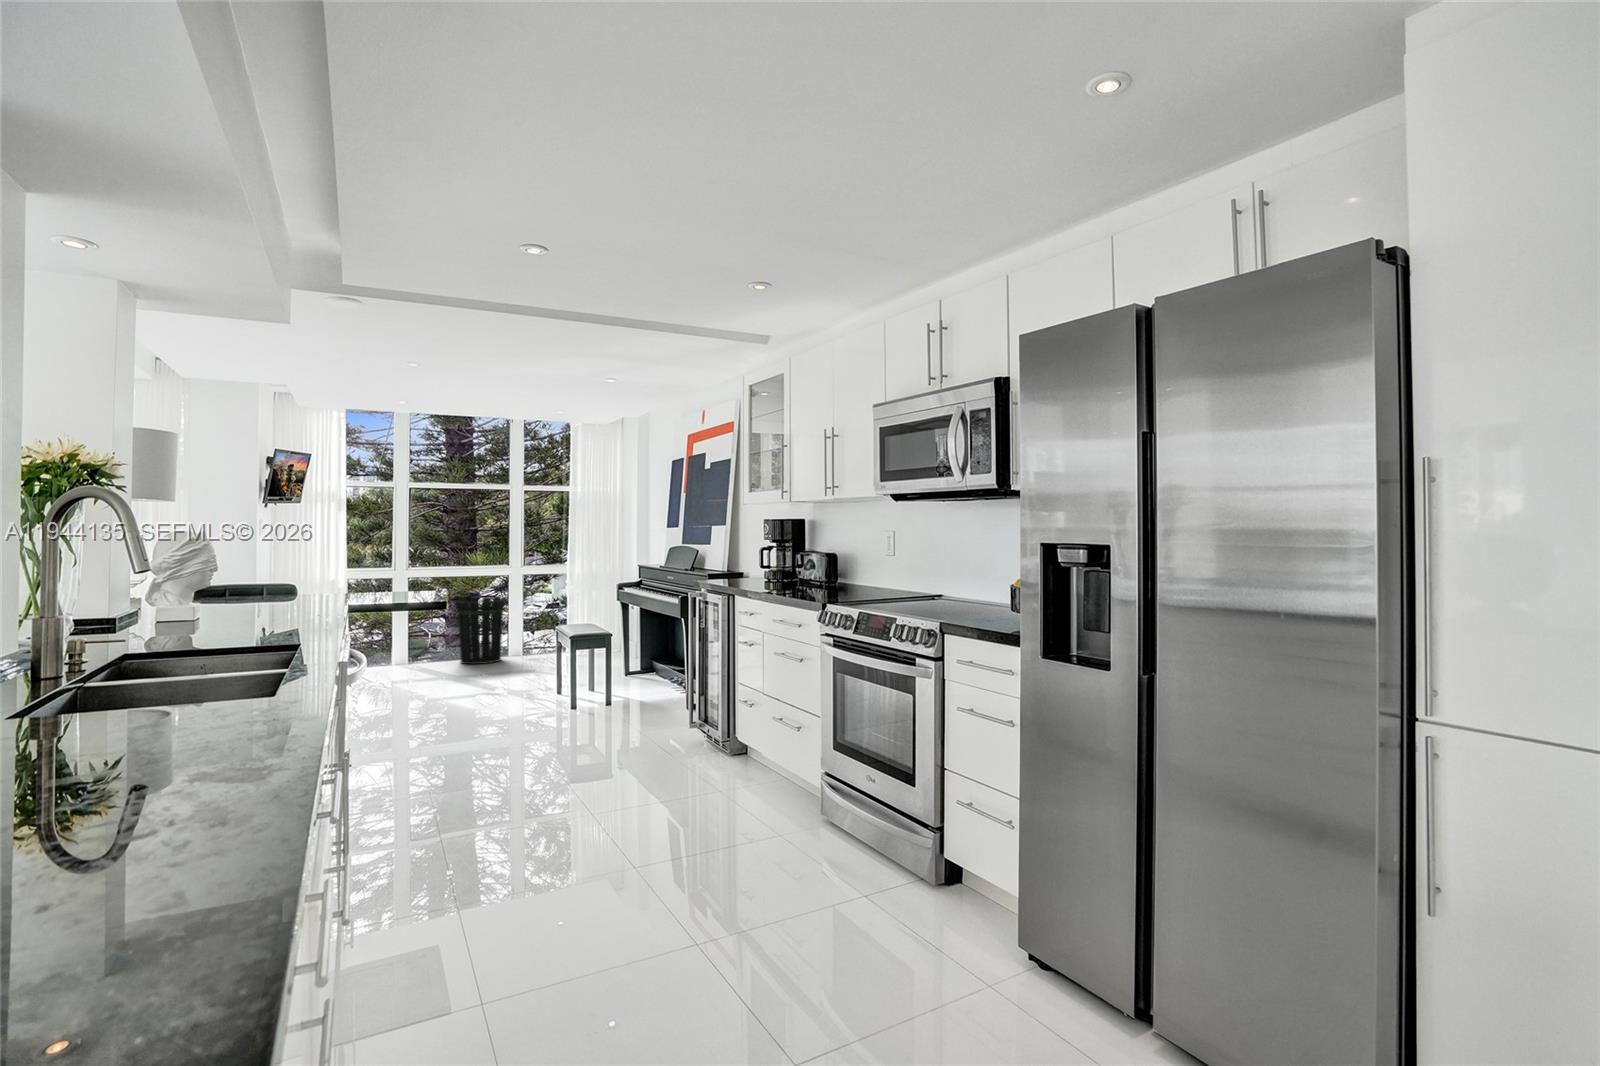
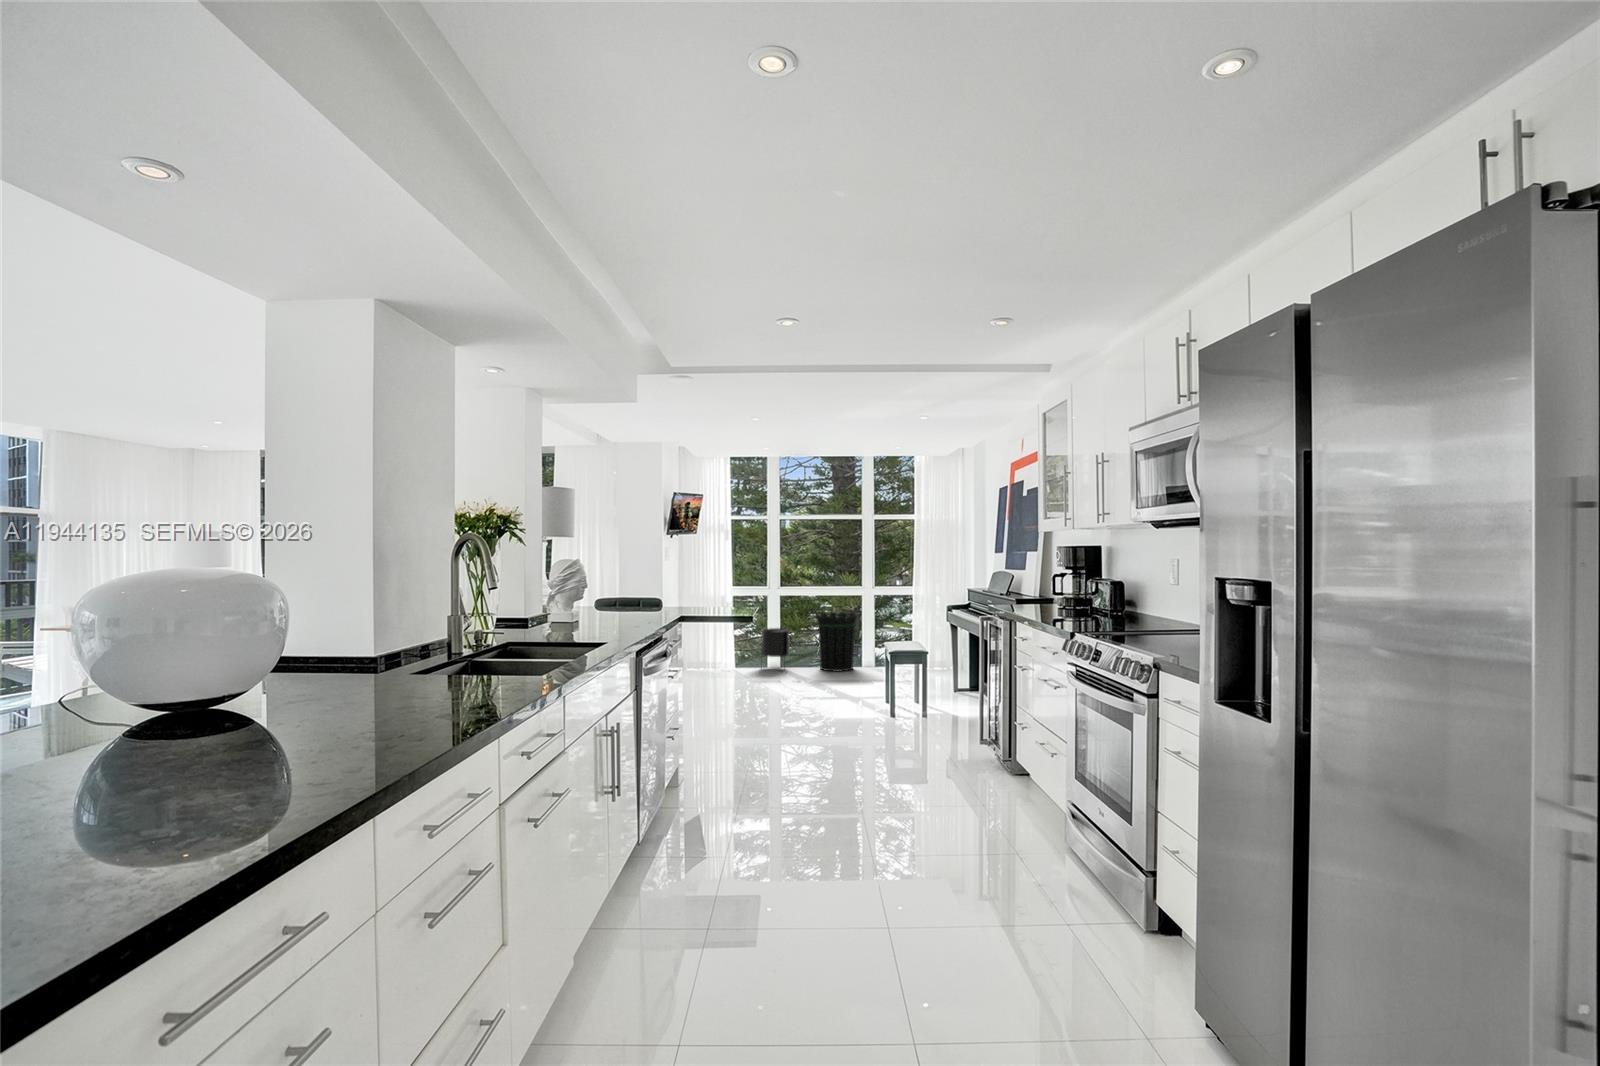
planter: none [382,619,420,670] -> present [761,628,789,657]

